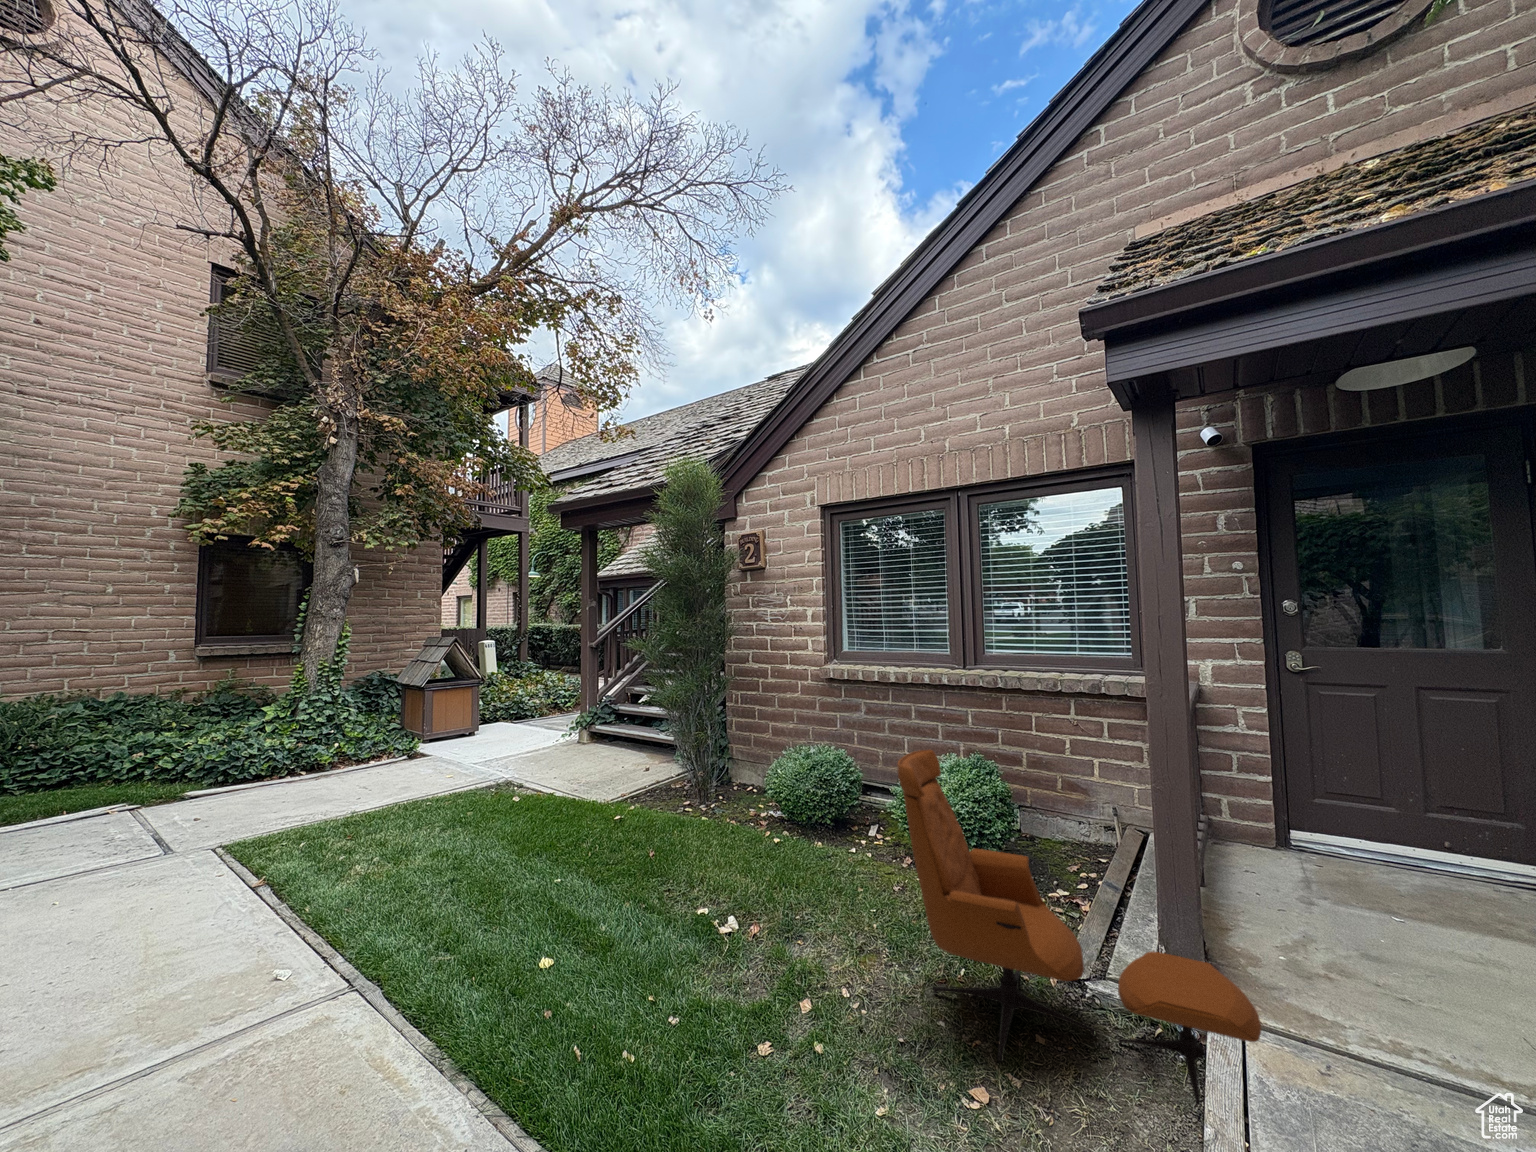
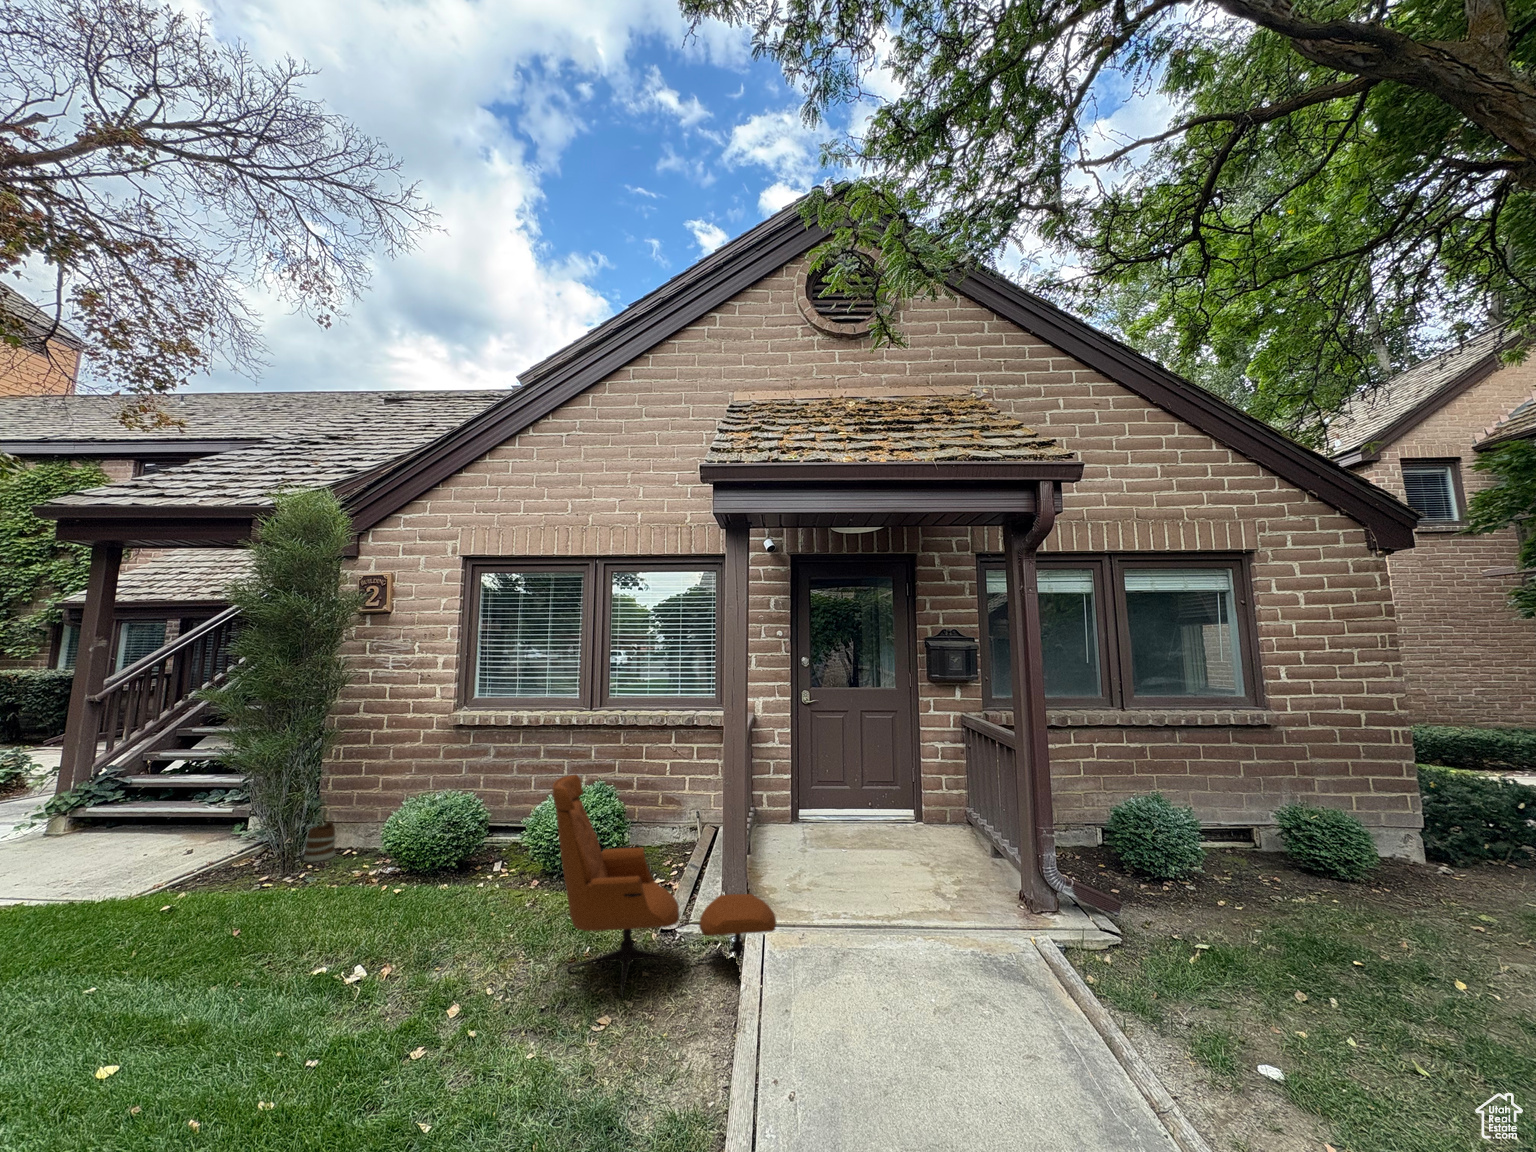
wooden bucket: none [716,749,739,795] -> present [304,812,335,862]

